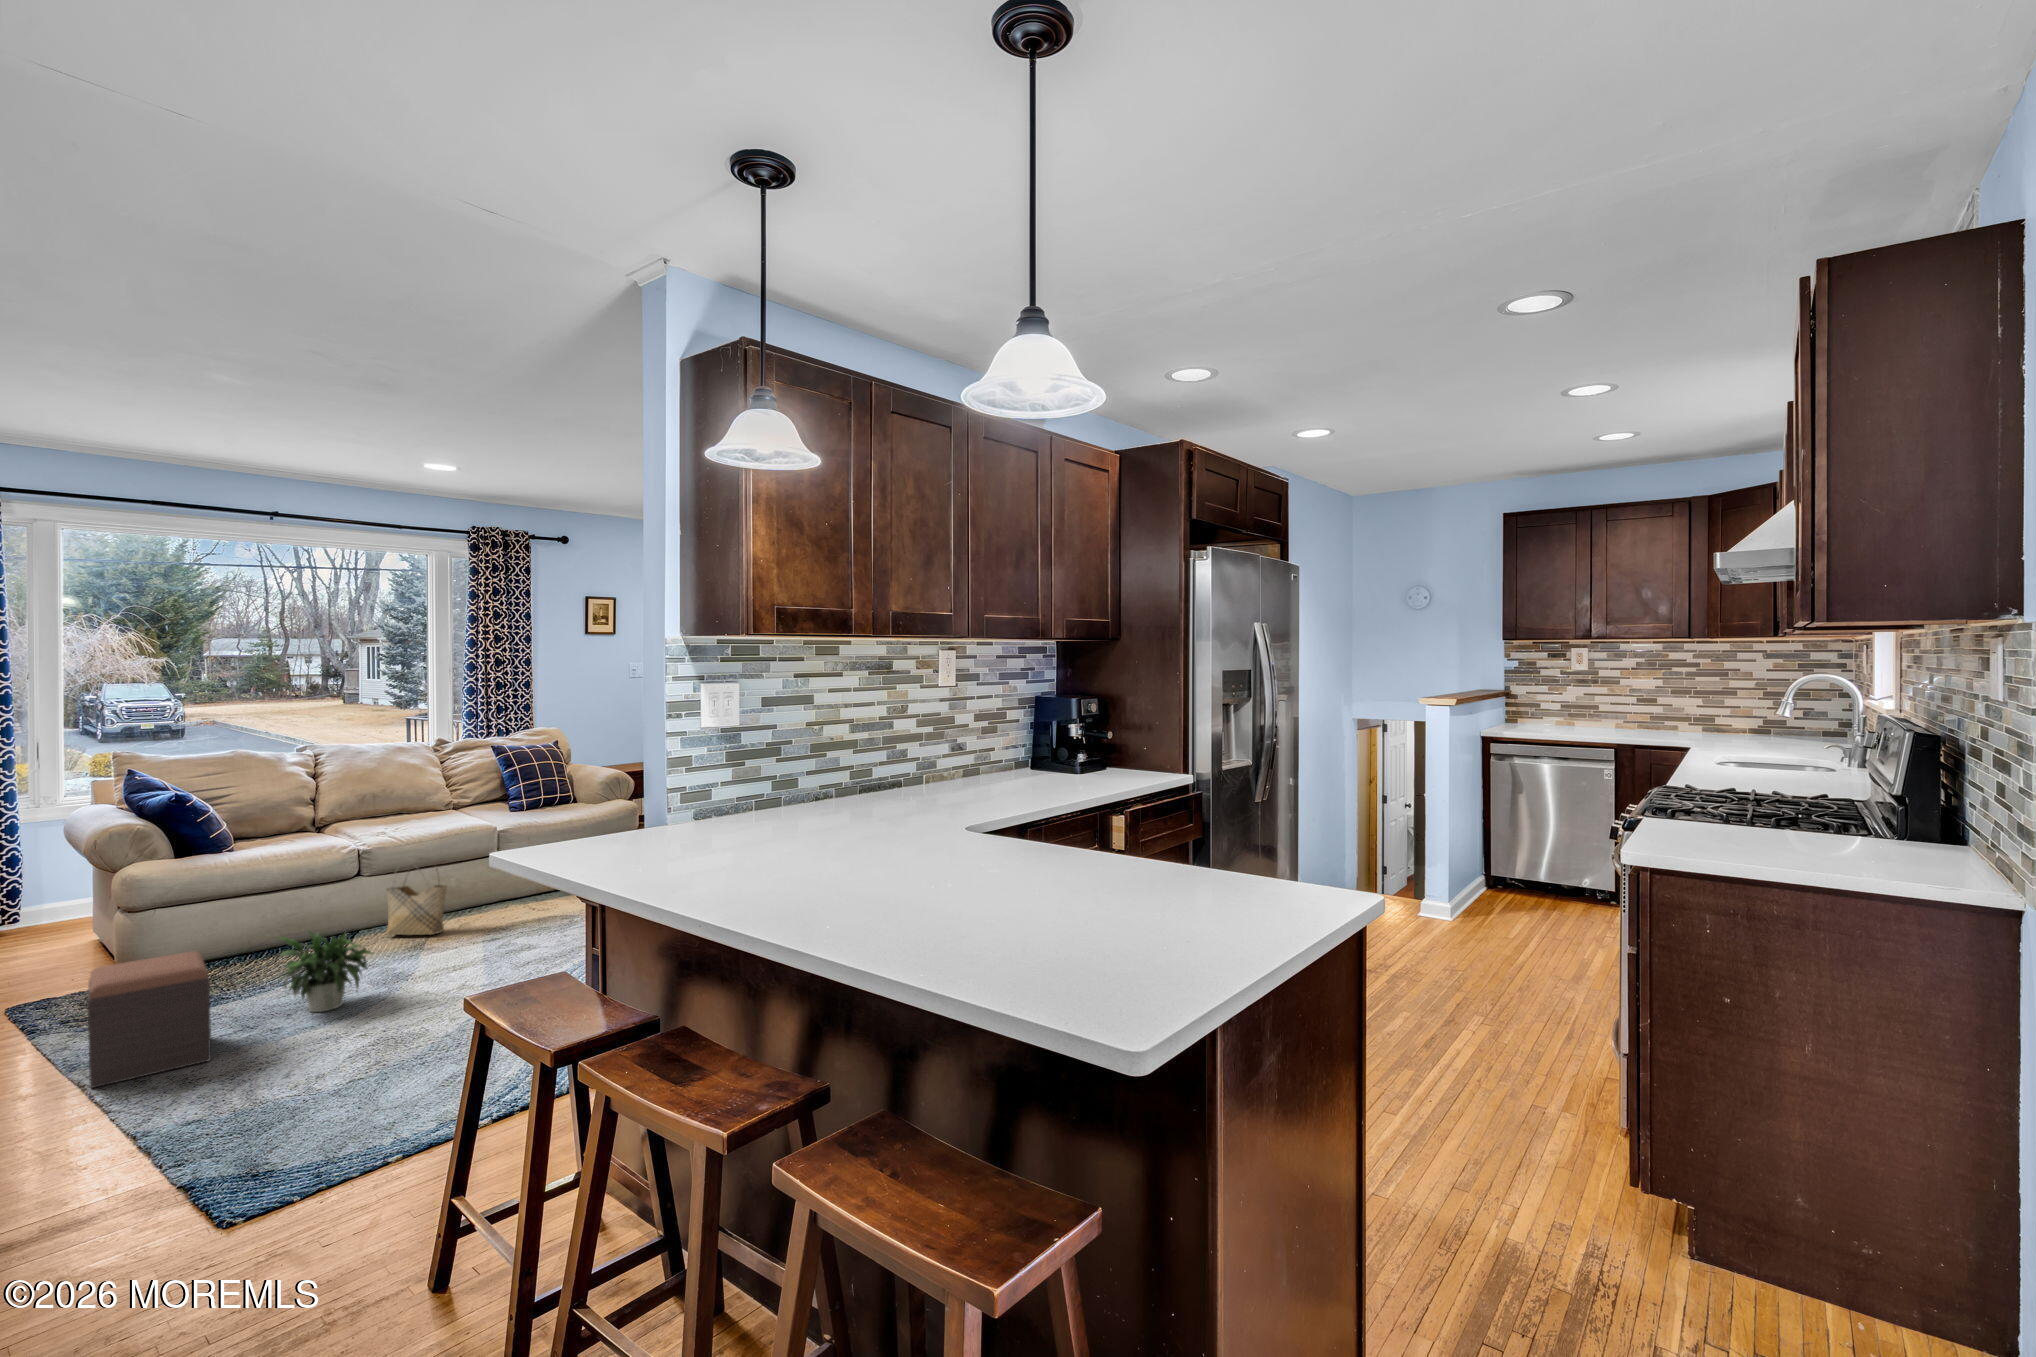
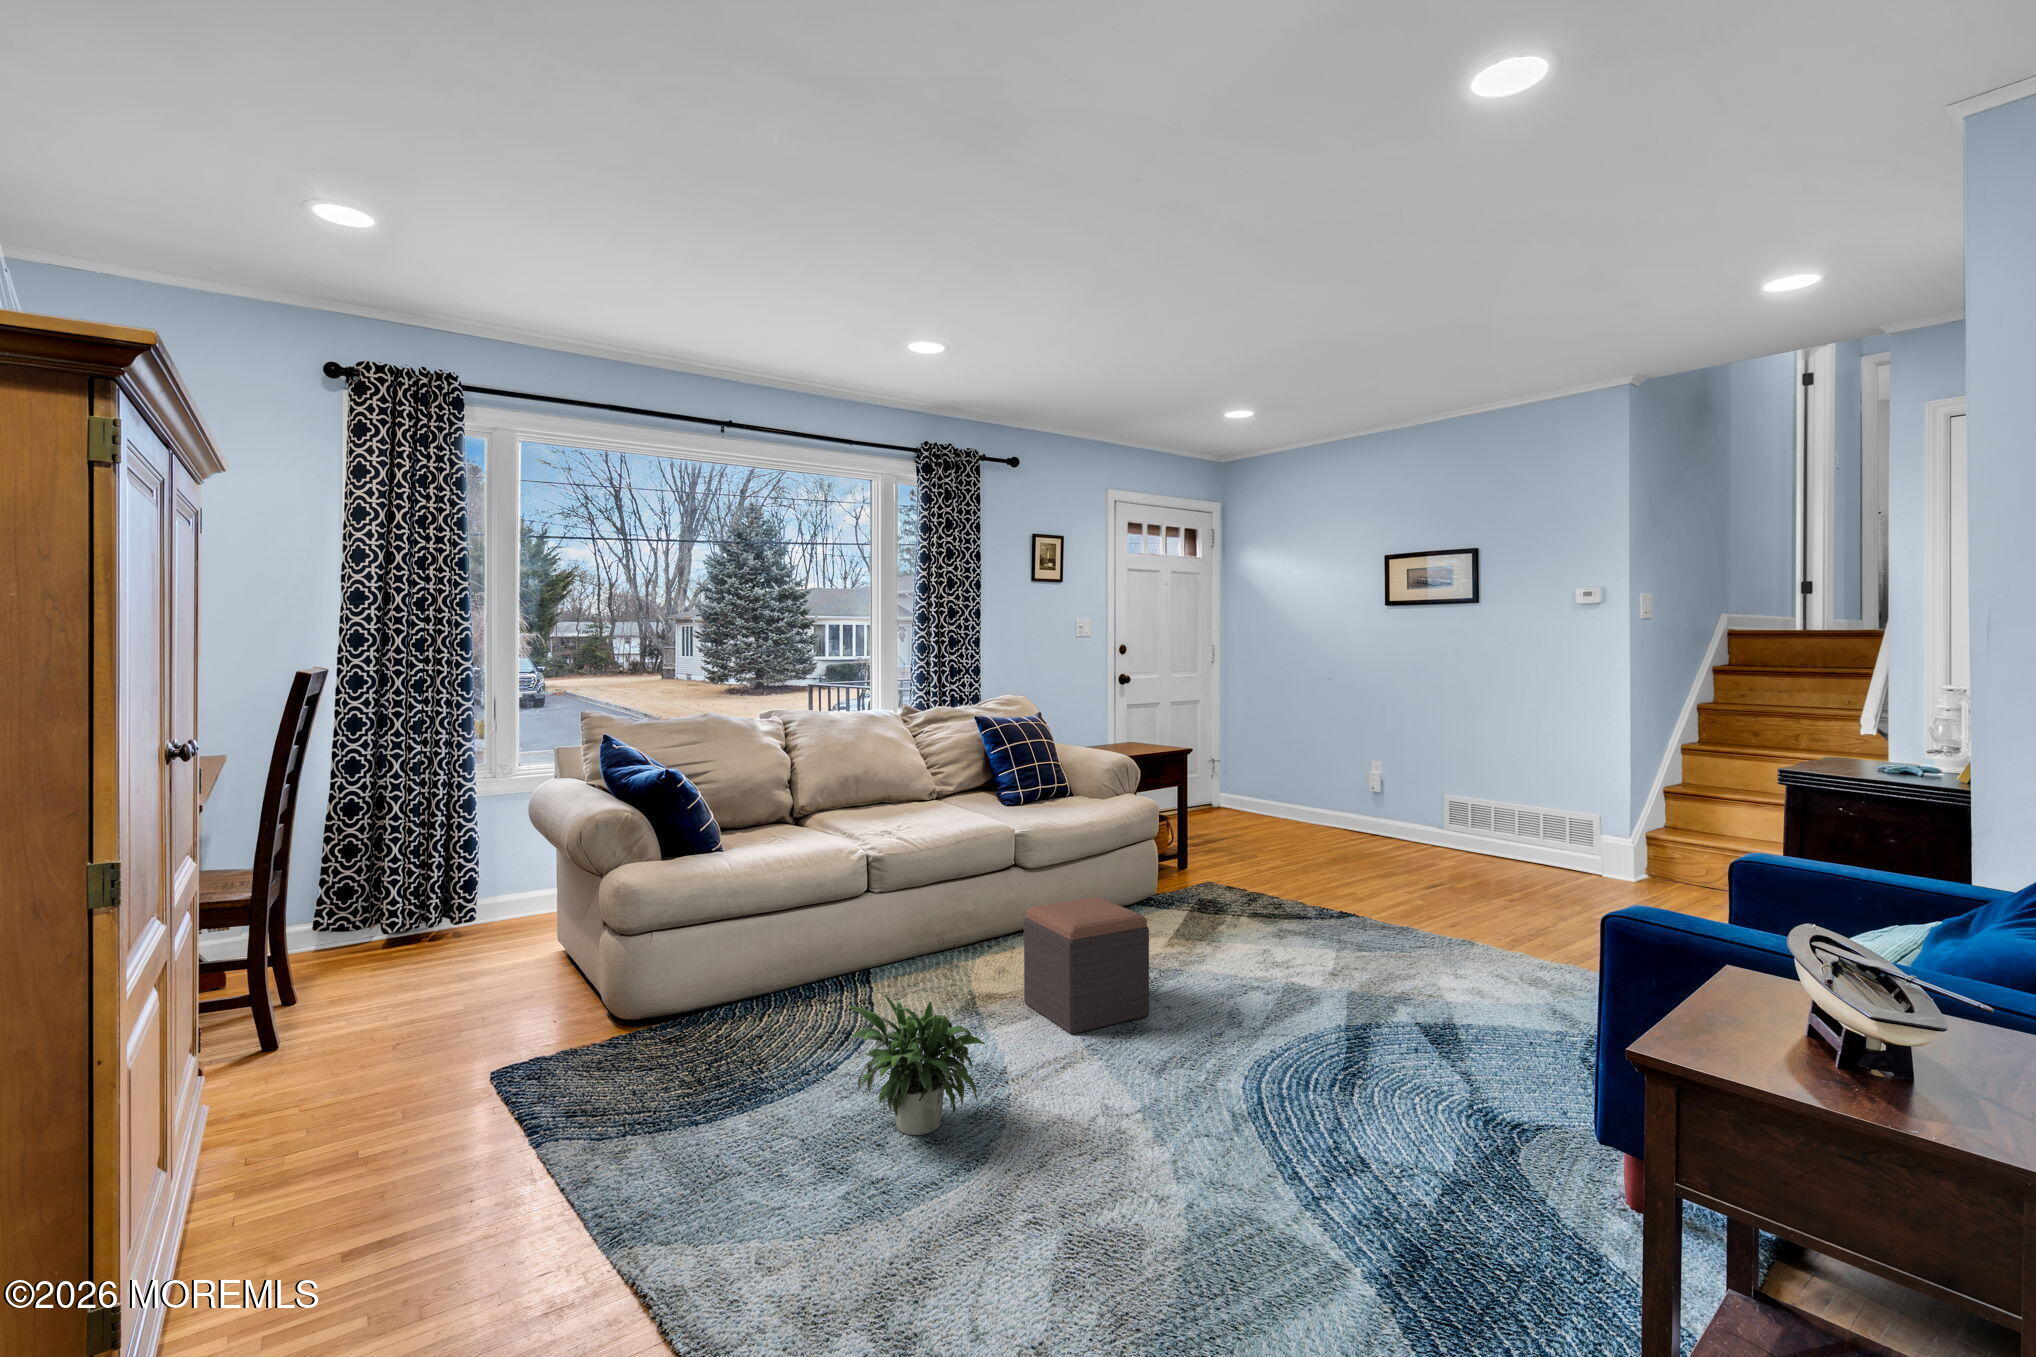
woven basket: present [386,864,447,935] -> none [908,871,986,983]
footstool: present [88,951,211,1088] -> present [1024,897,1149,1034]

